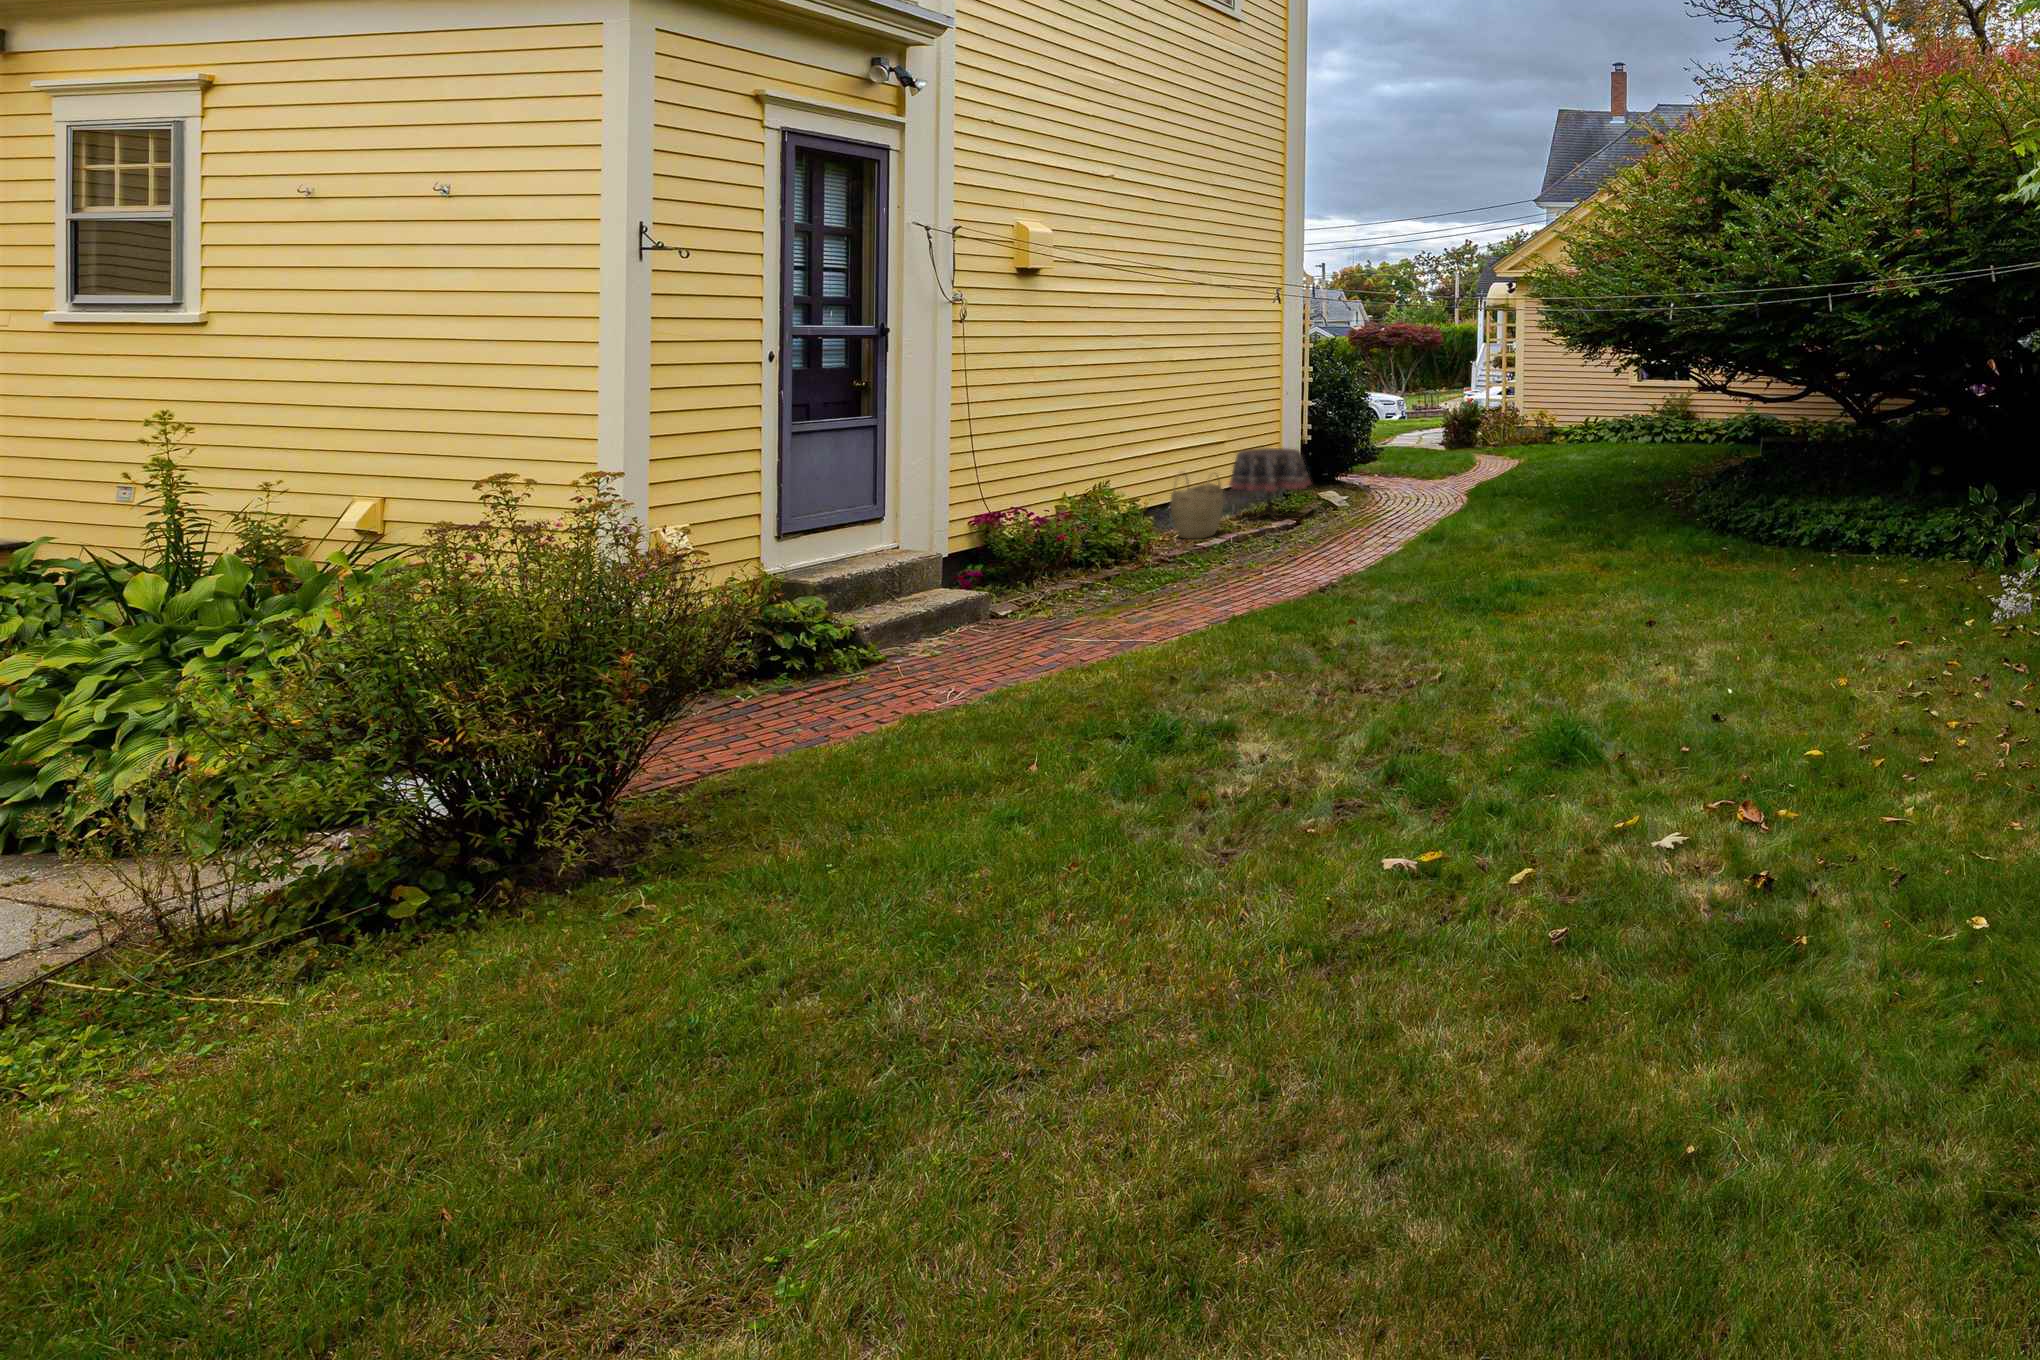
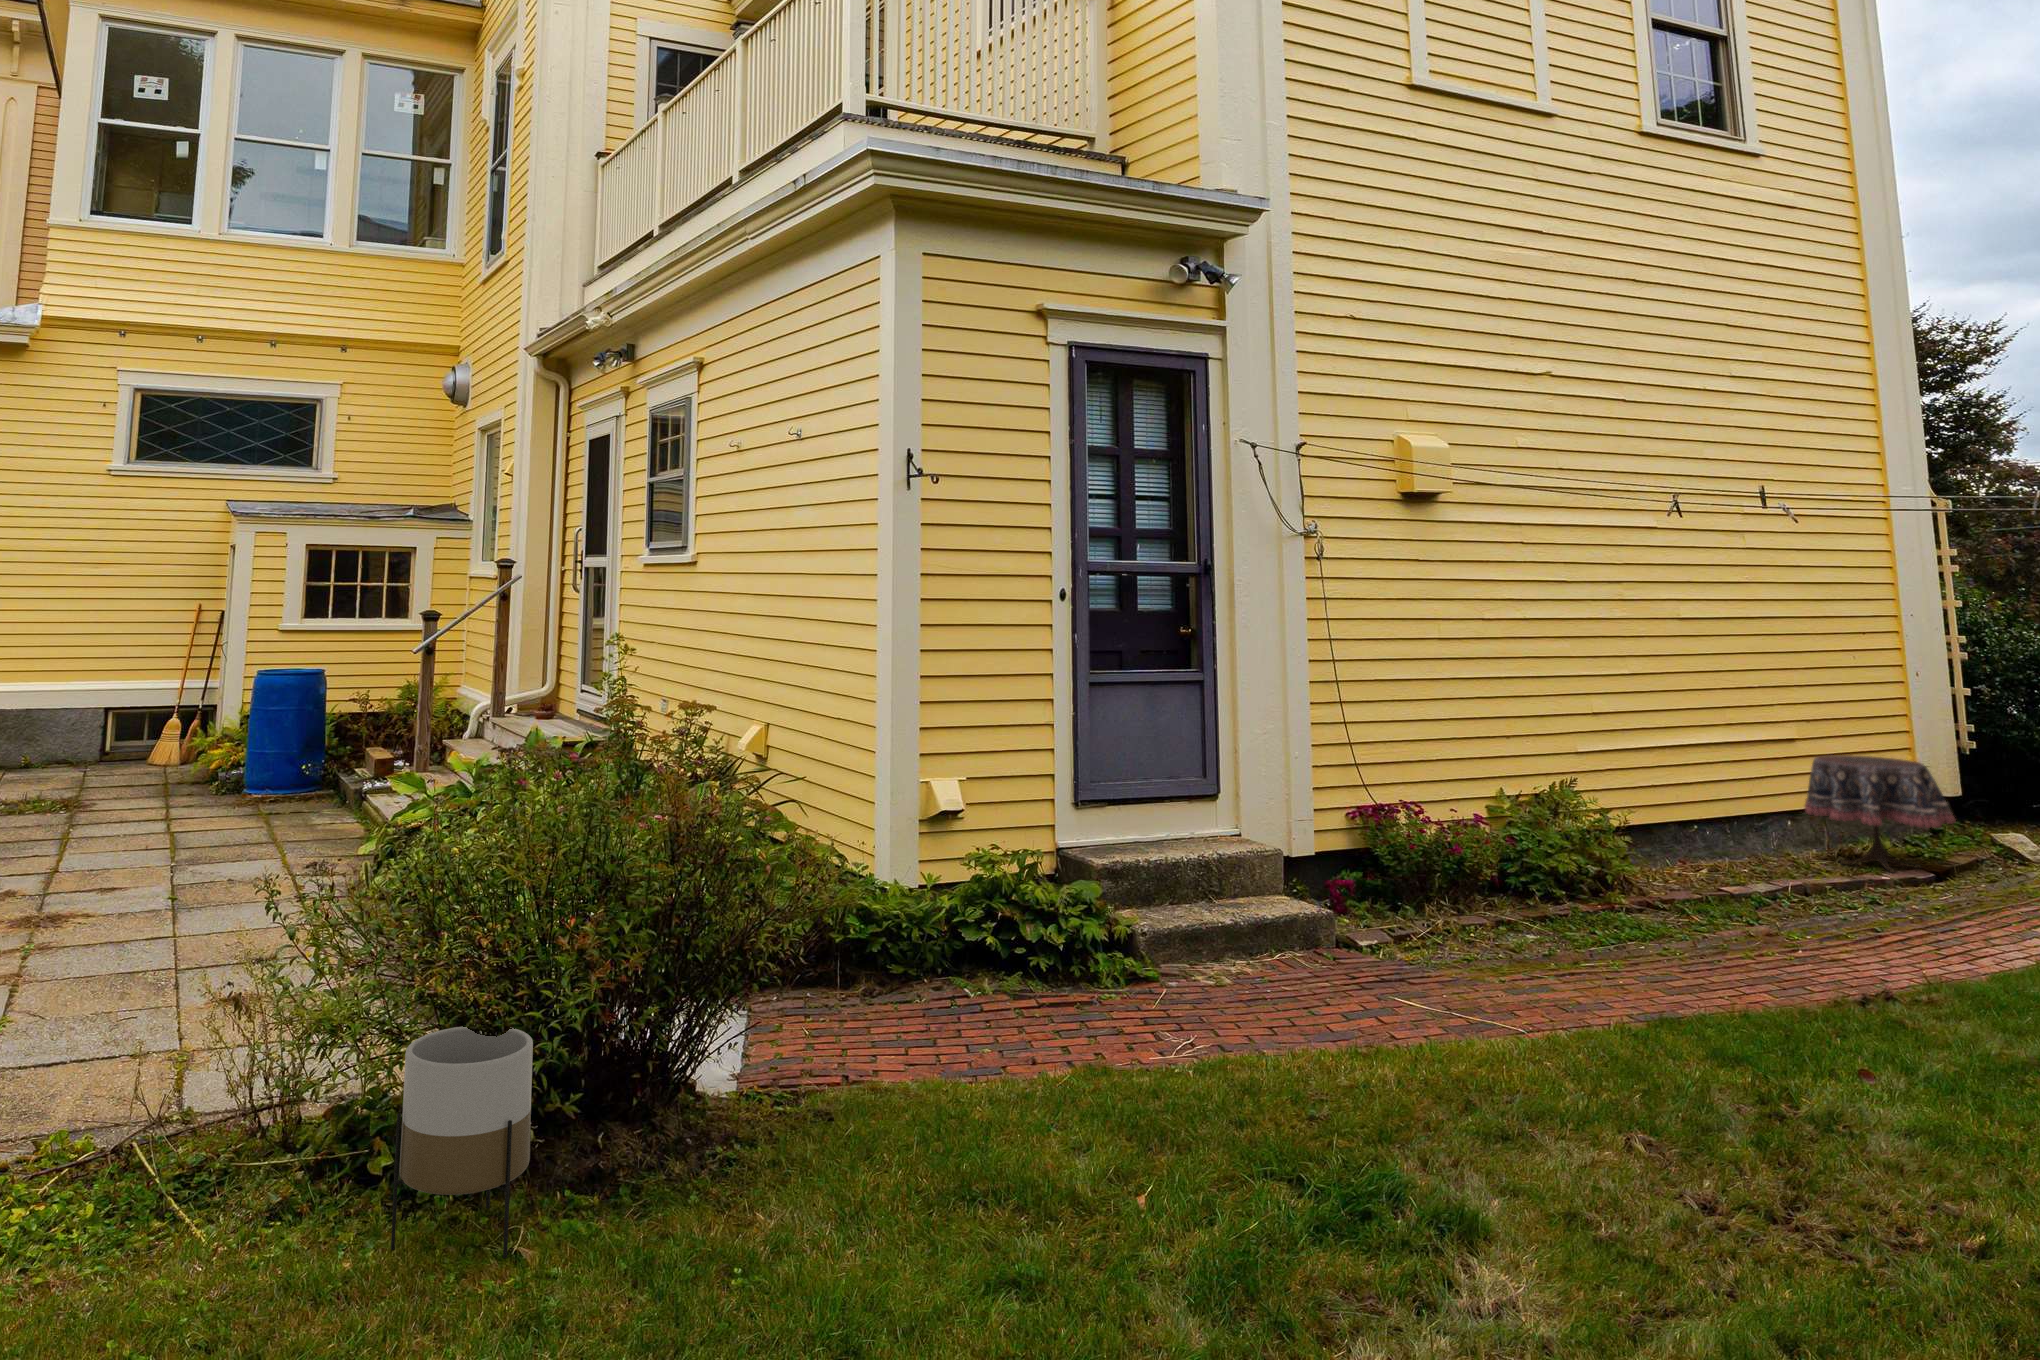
woven basket: present [1171,480,1224,539] -> none [1684,777,1776,883]
planter: none [480,747,614,940] -> present [391,1027,533,1258]

